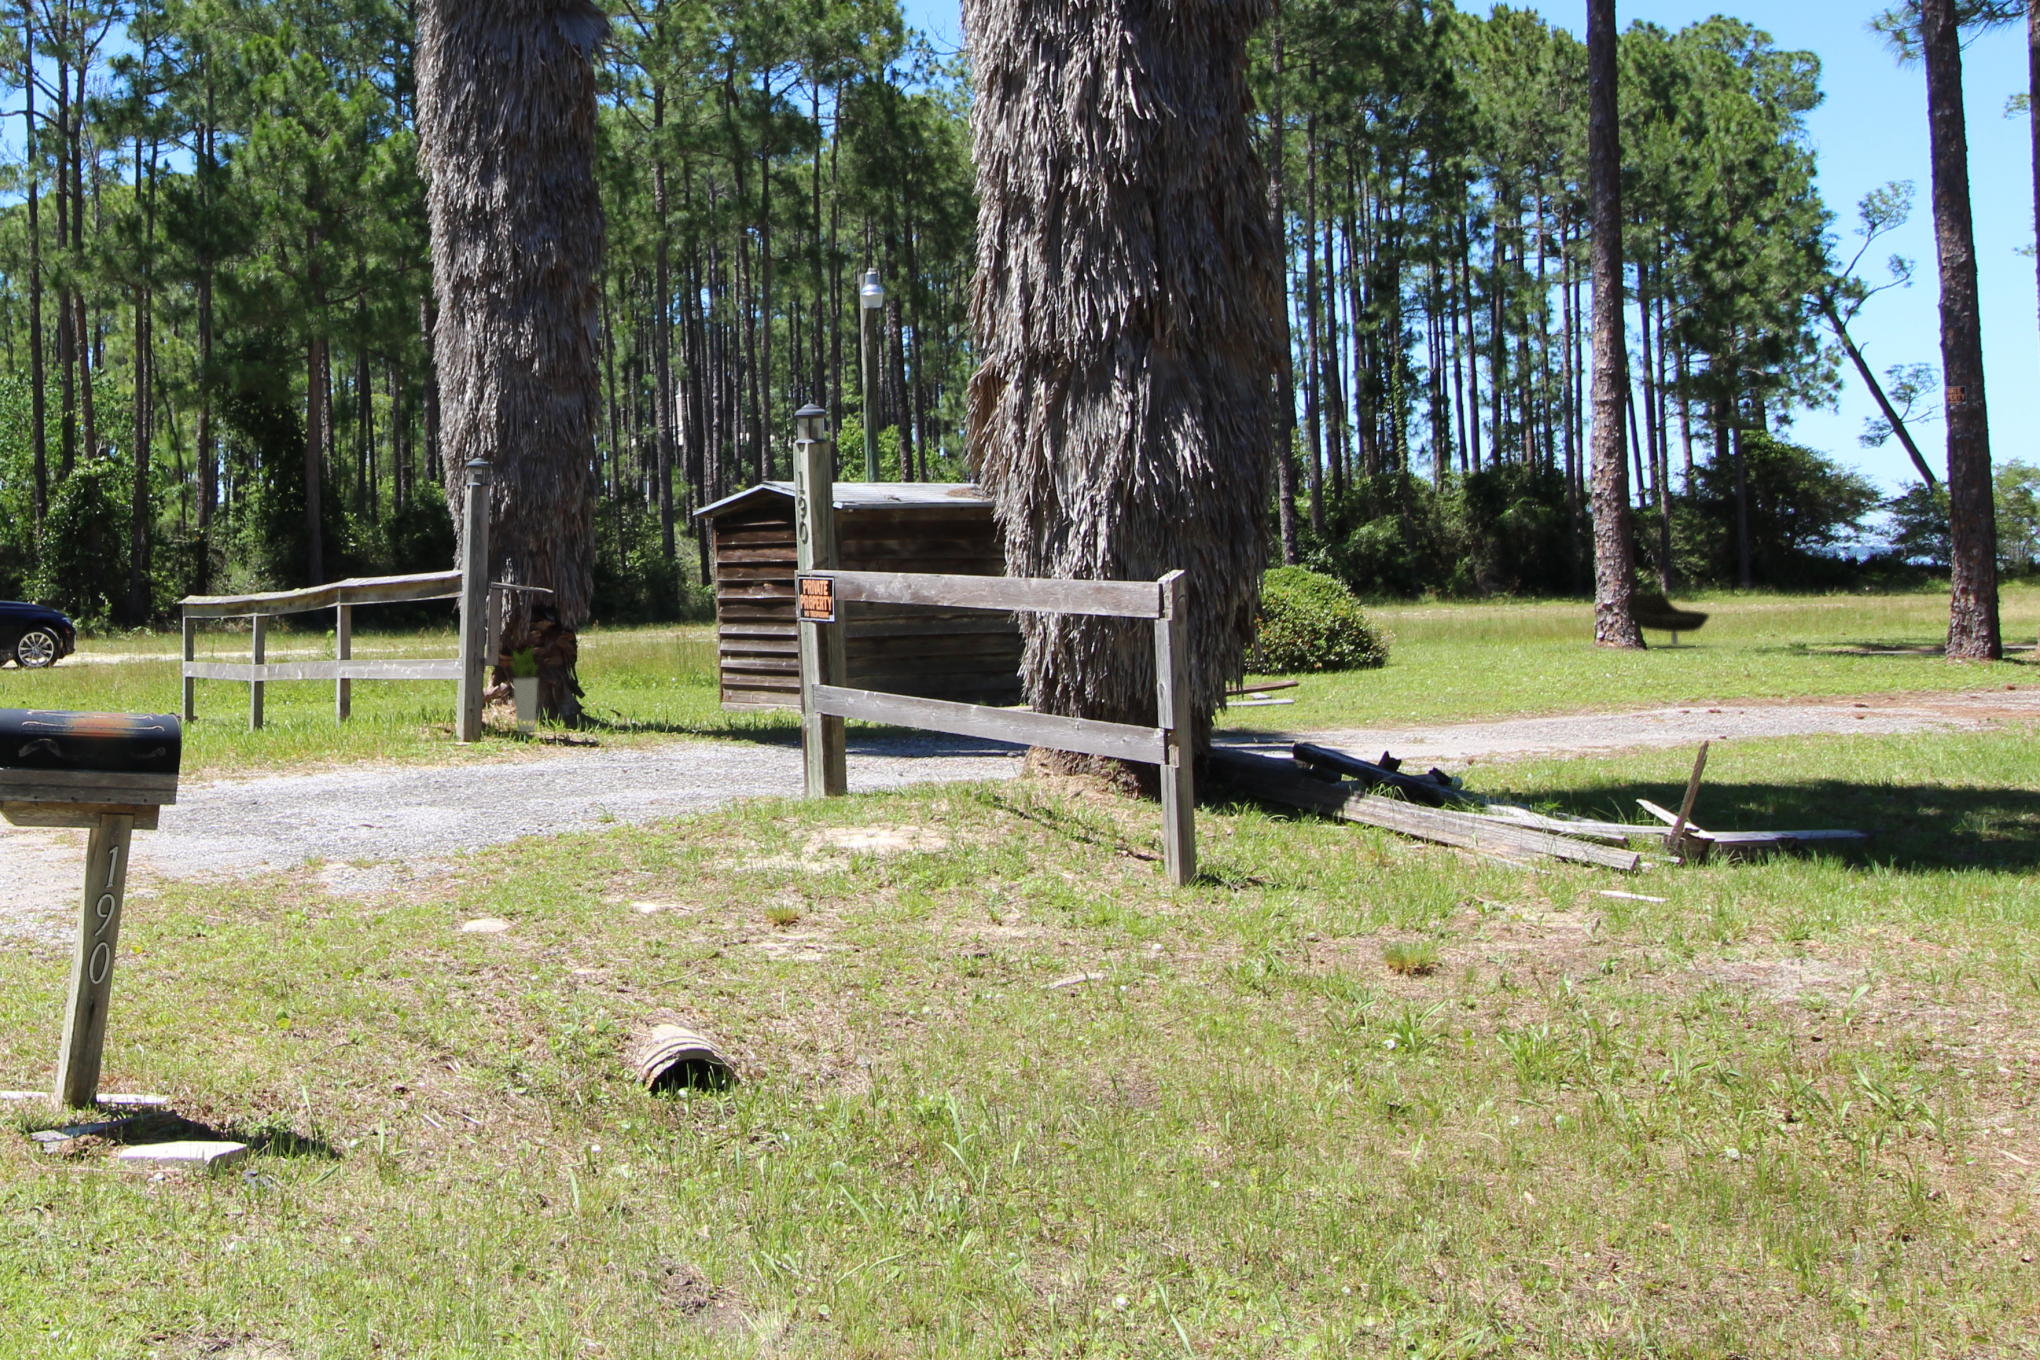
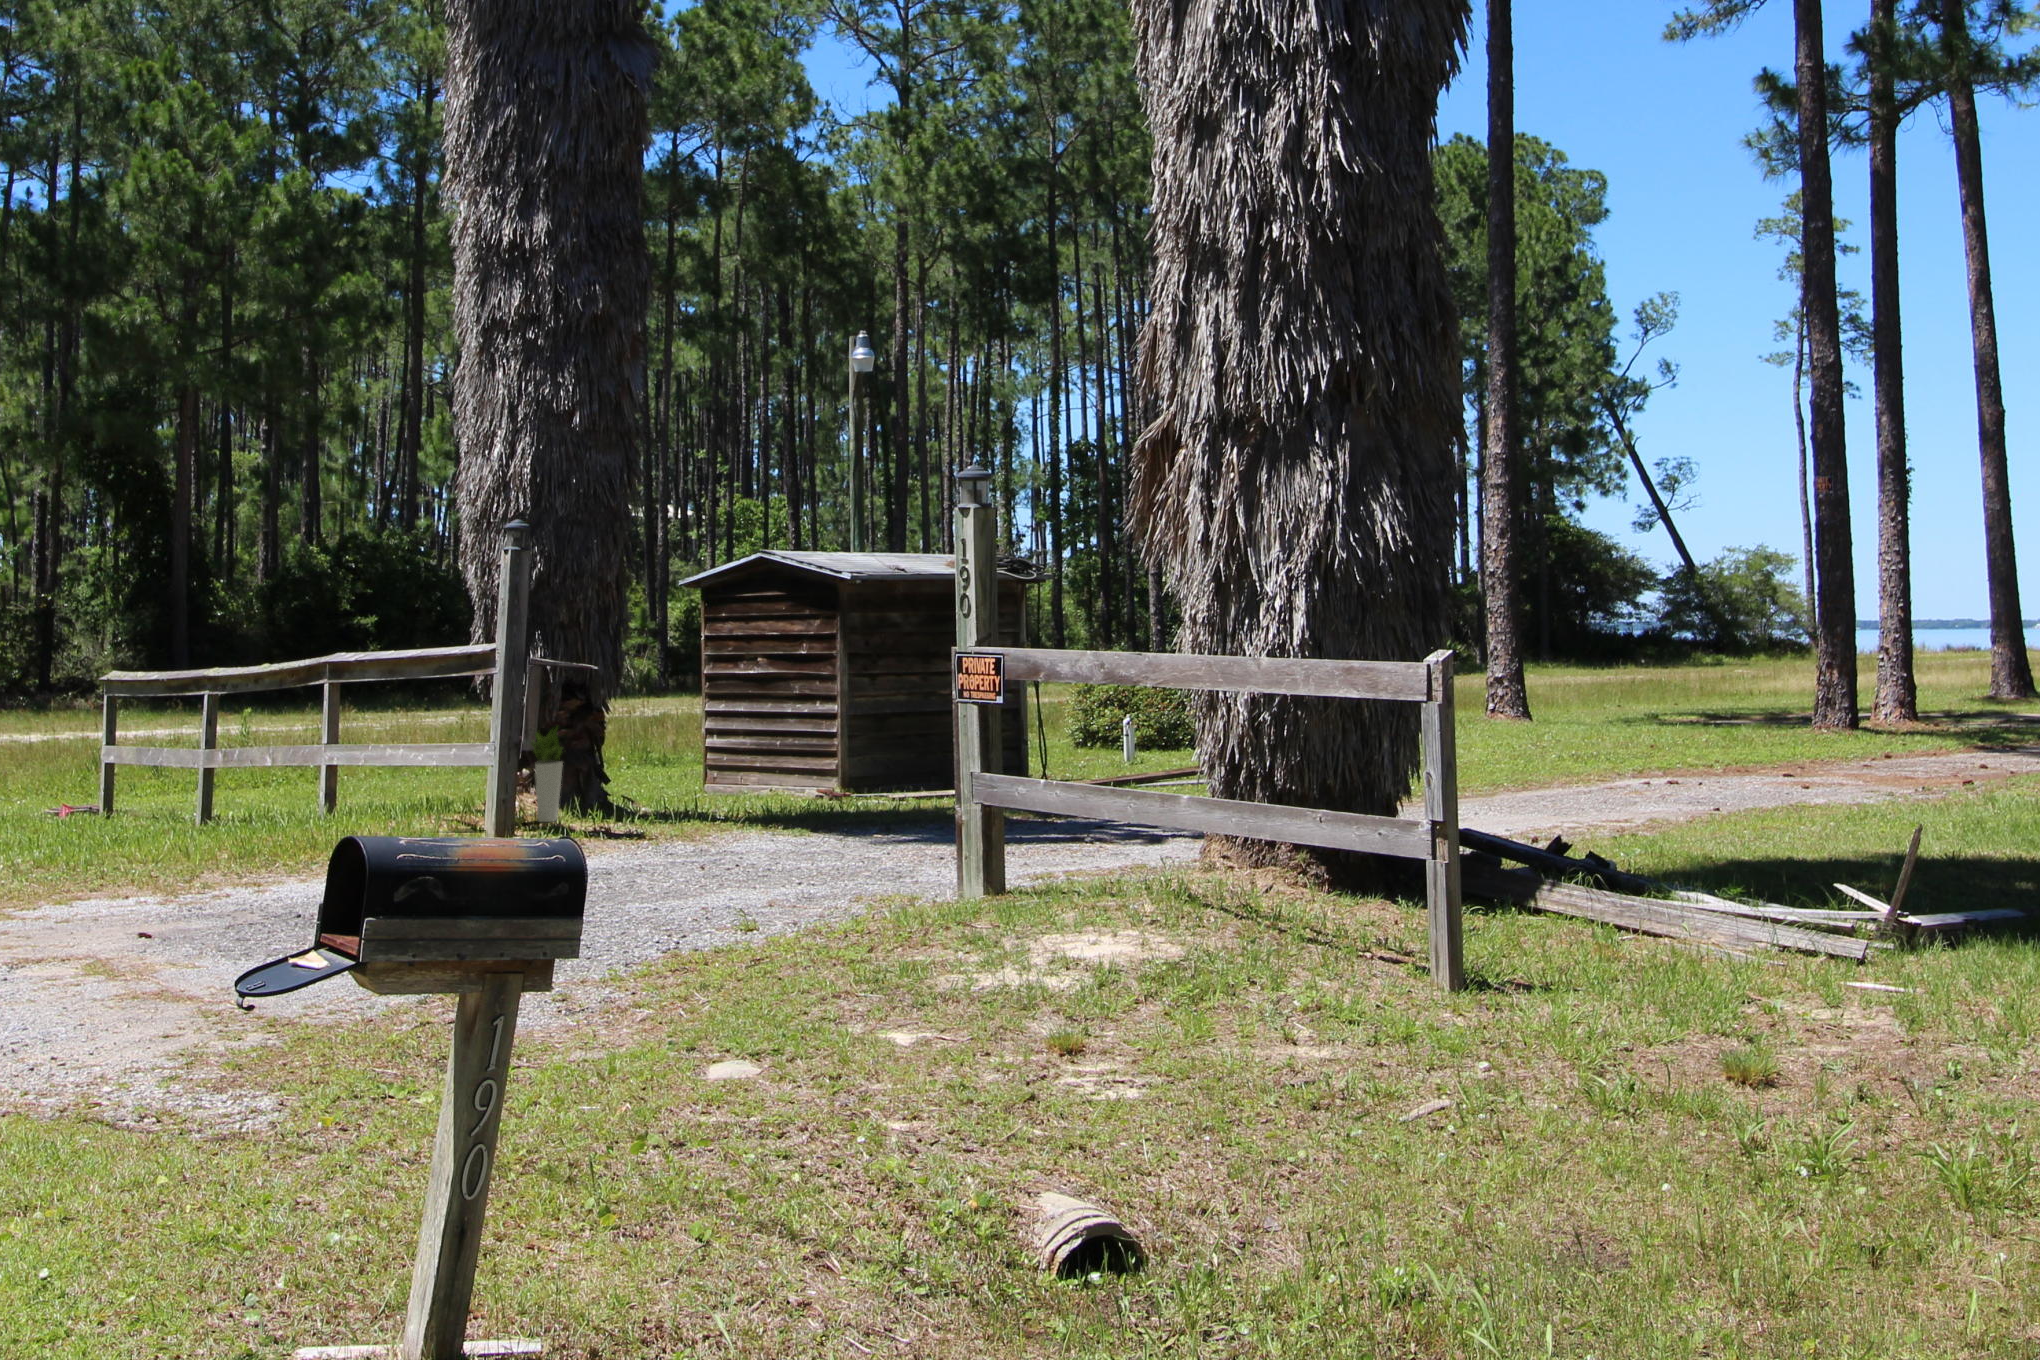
lounge chair: present [1627,593,1709,646] -> none [1520,658,1588,710]

